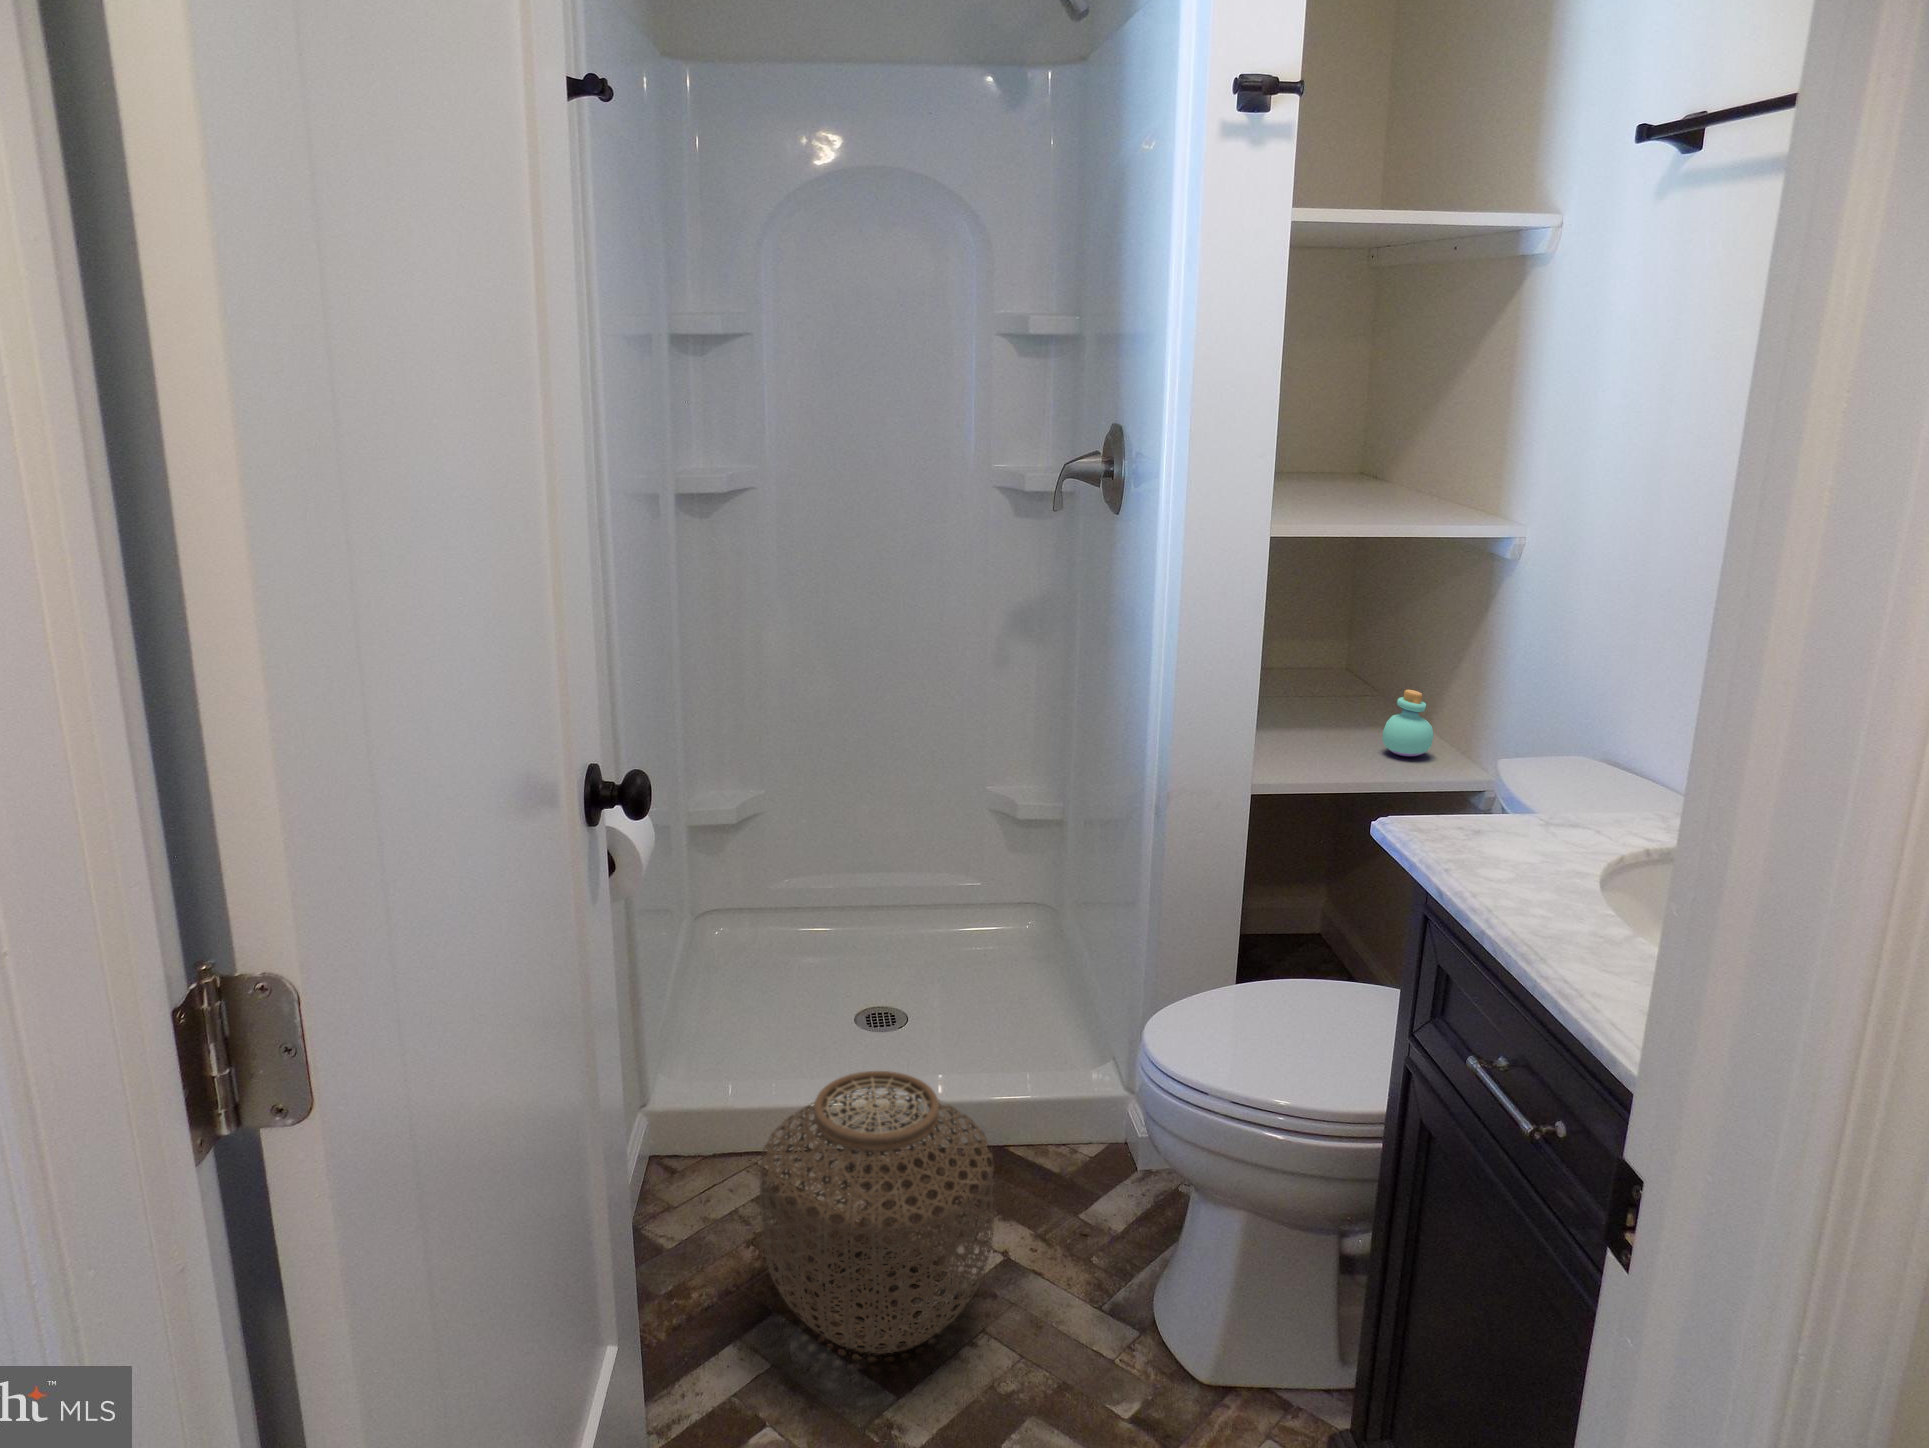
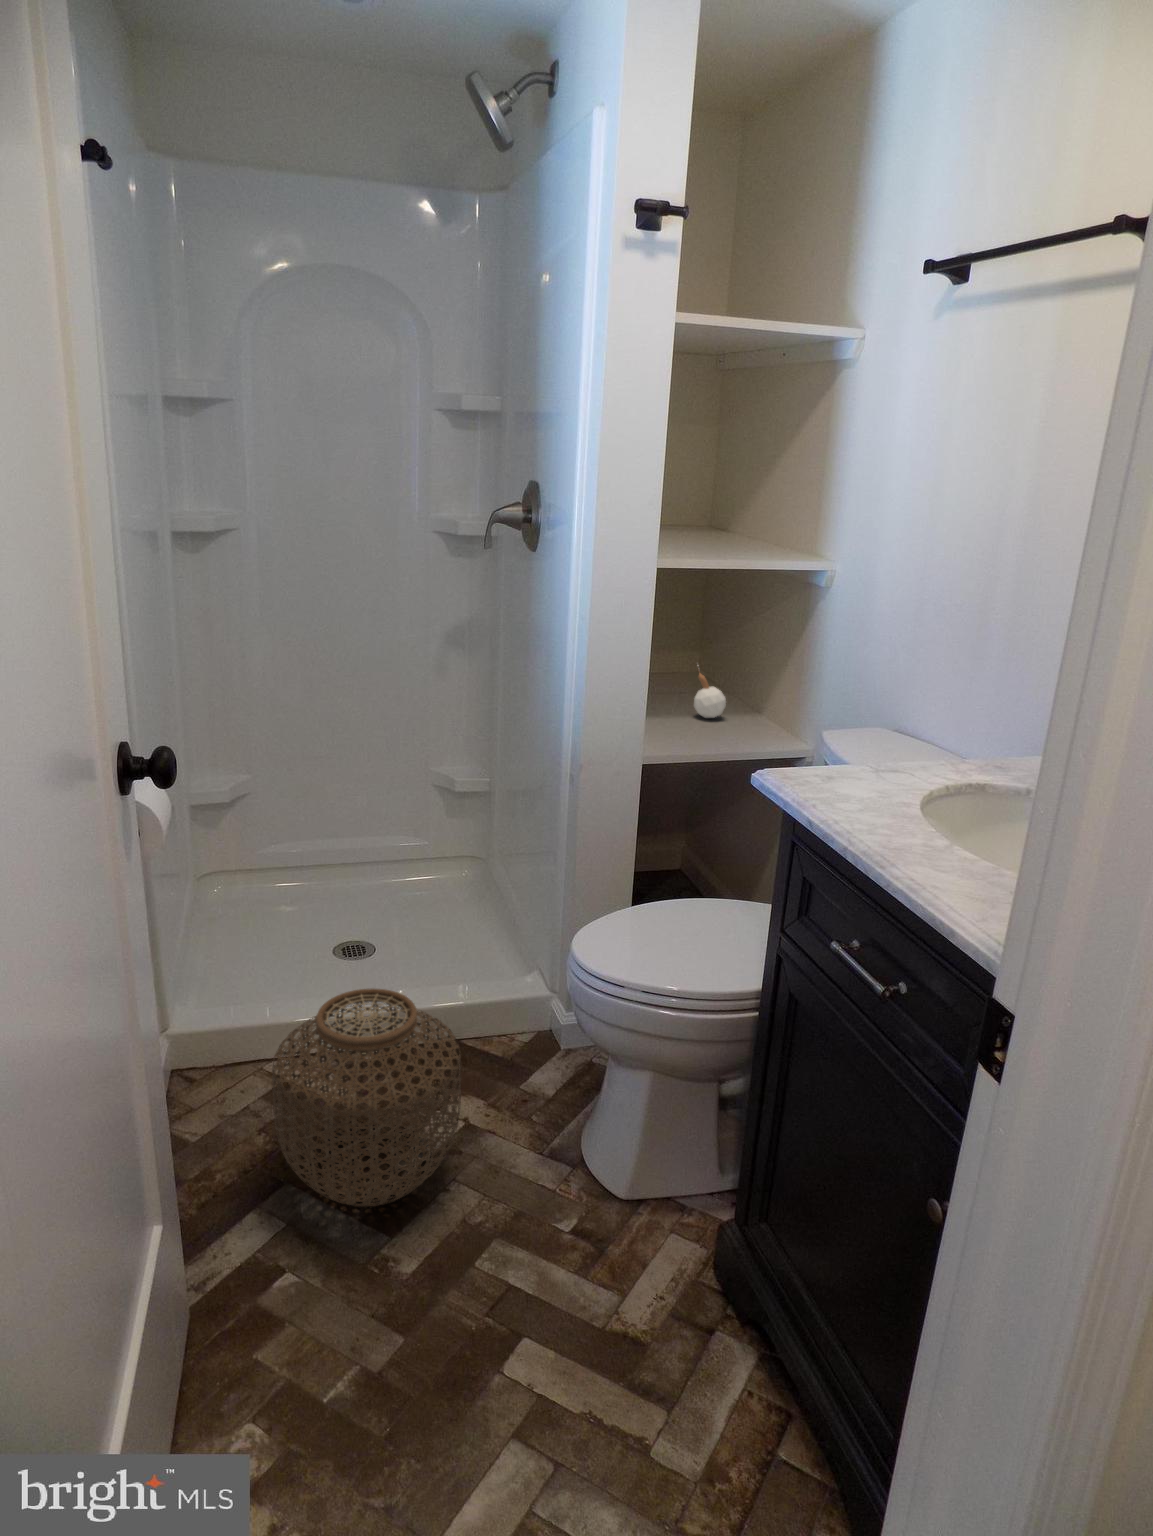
candle: none [1332,656,1377,731] -> present [694,670,726,718]
perfume bottle: present [1383,690,1433,756] -> none [732,686,767,735]

